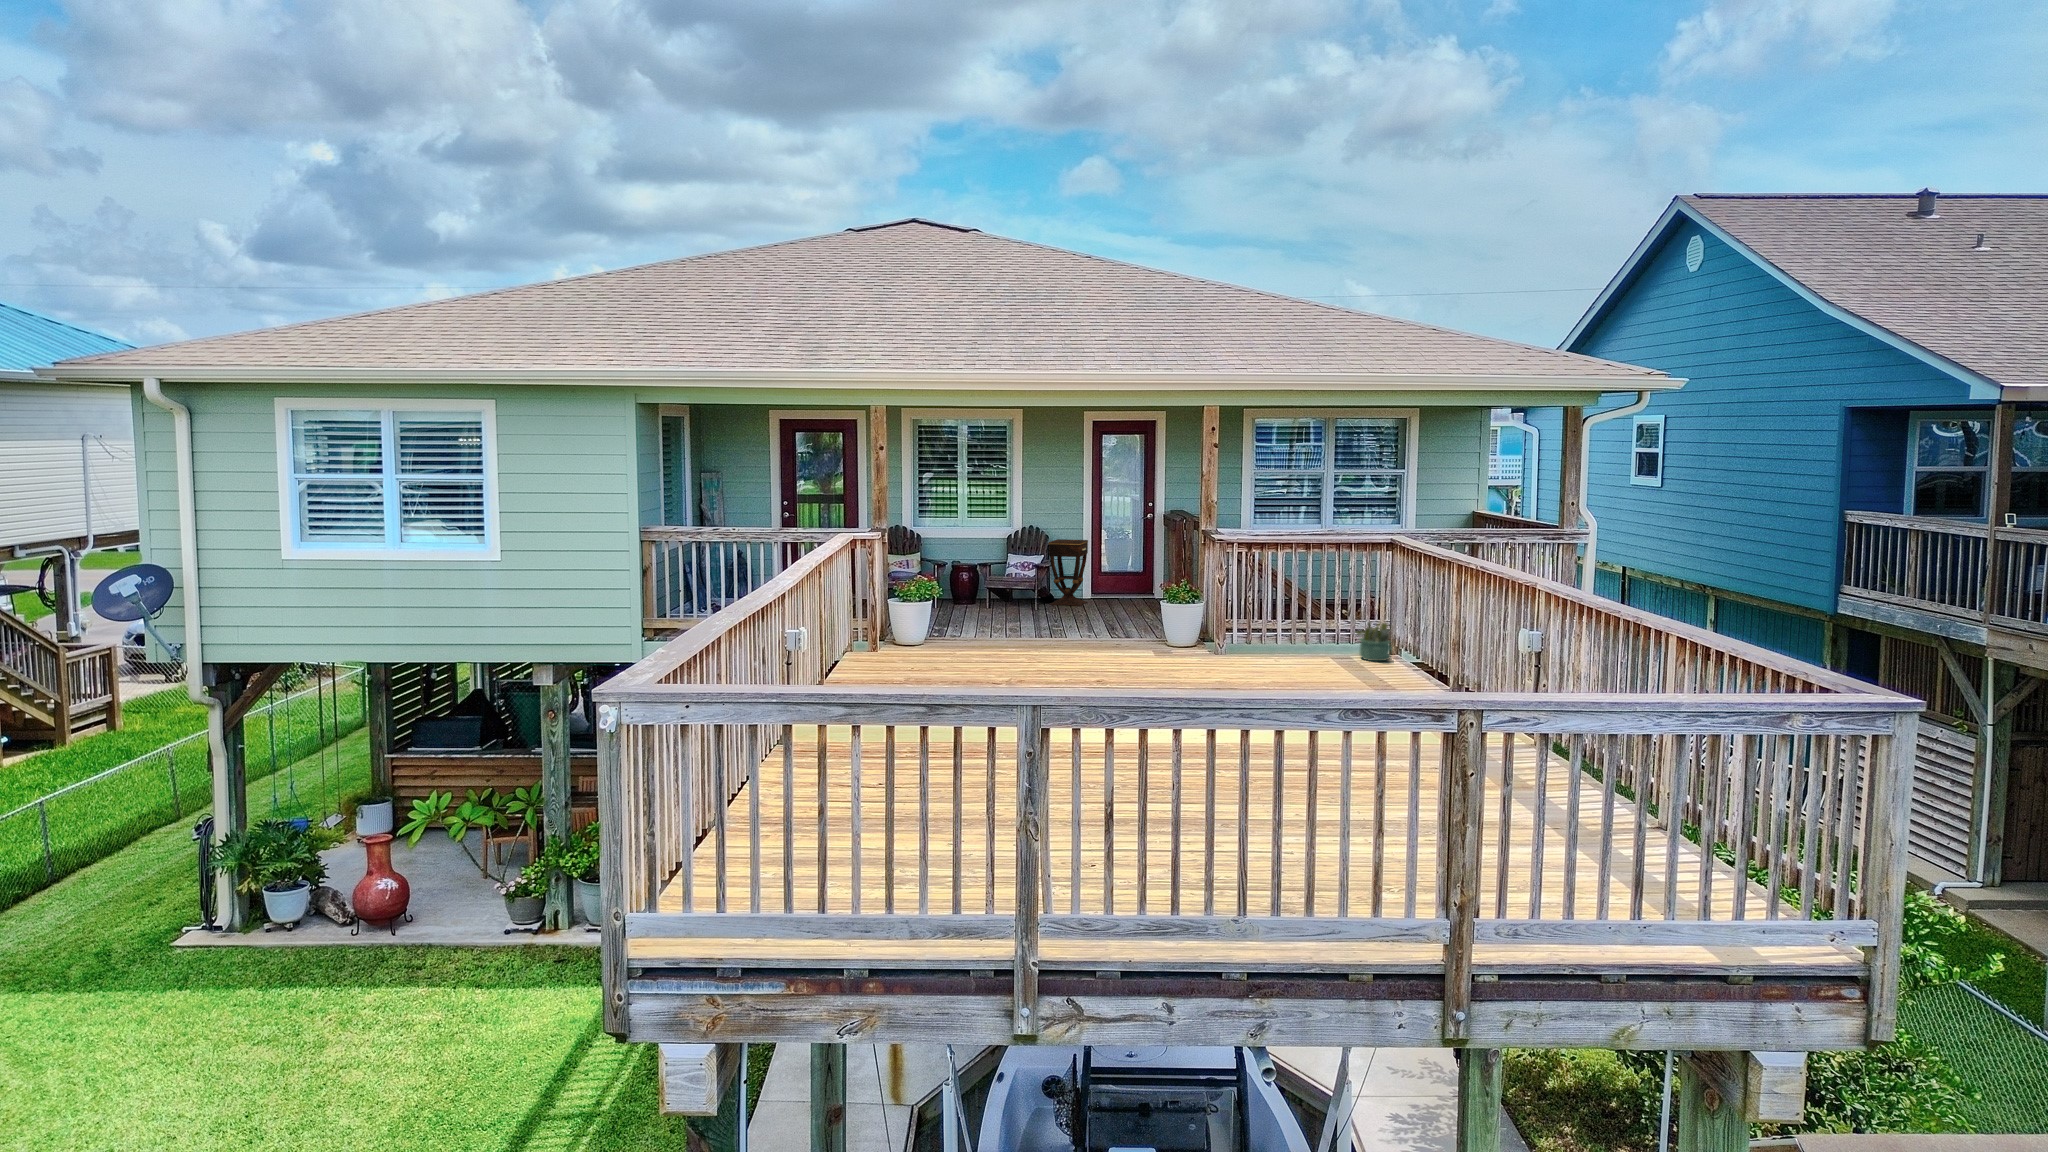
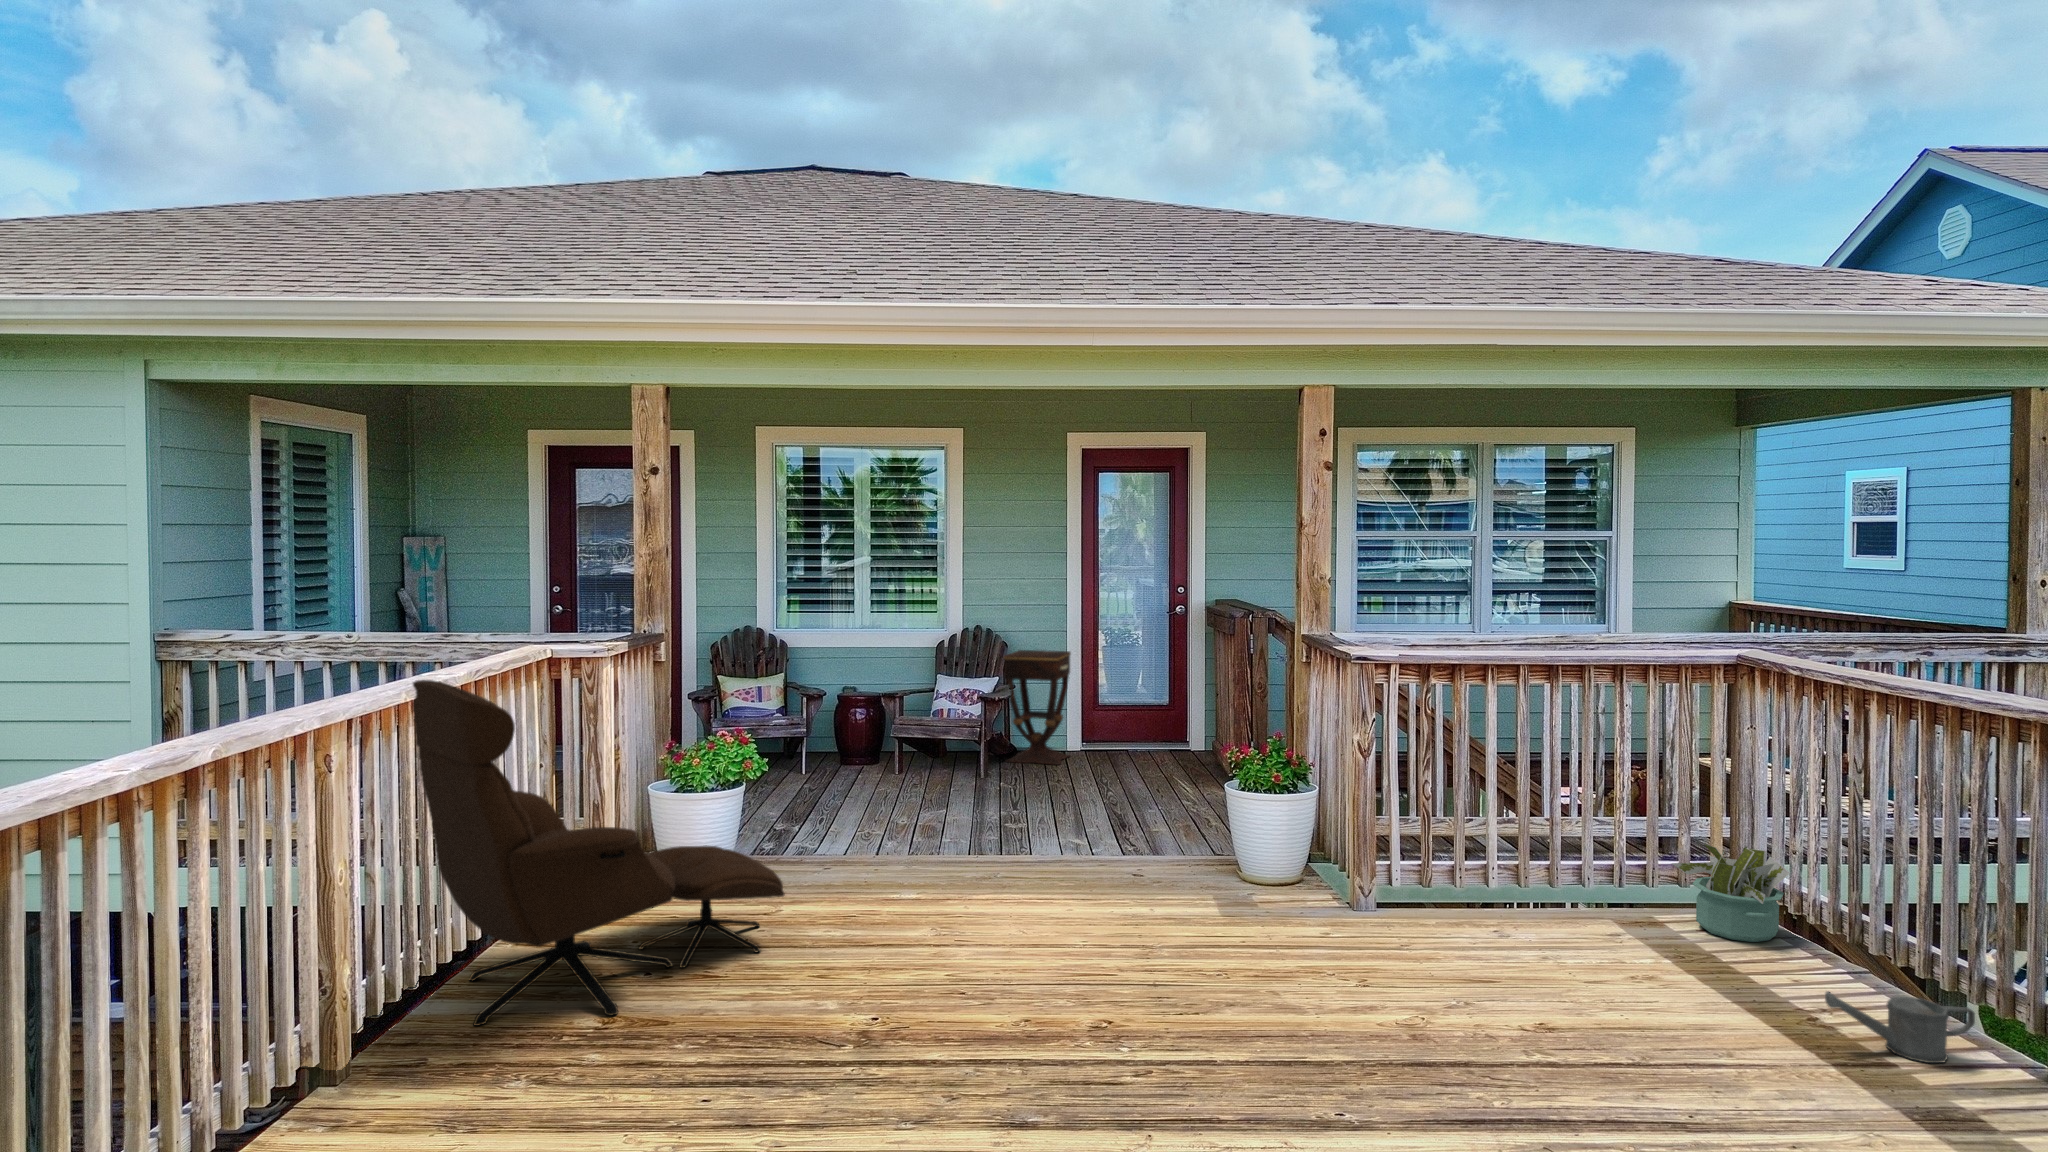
lounge chair: none [823,546,964,675] -> present [413,680,784,1026]
watering can: none [1364,661,1414,684] -> present [1825,991,1975,1063]

